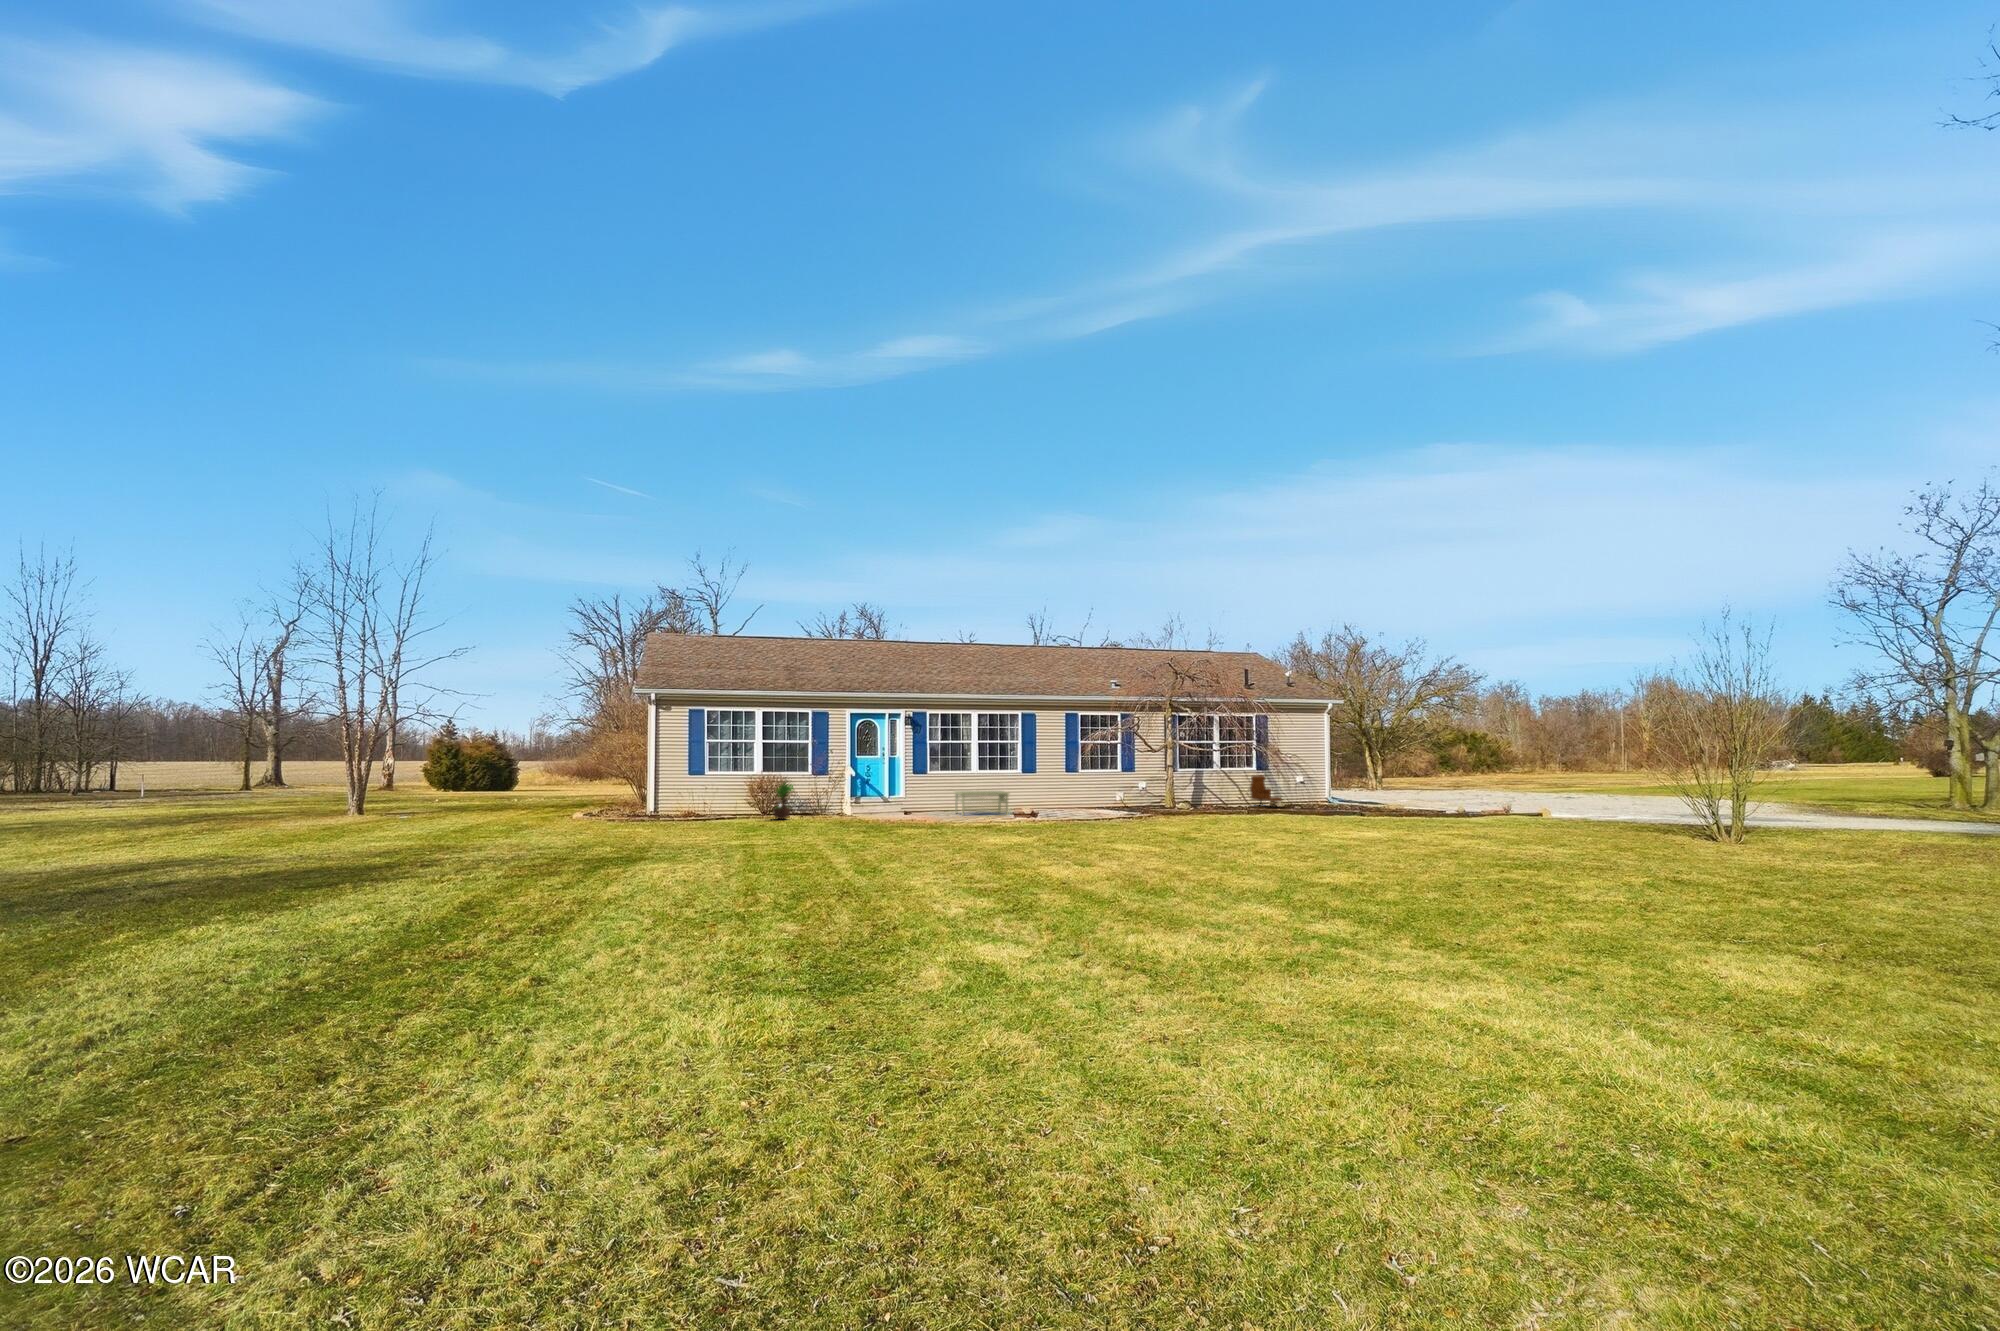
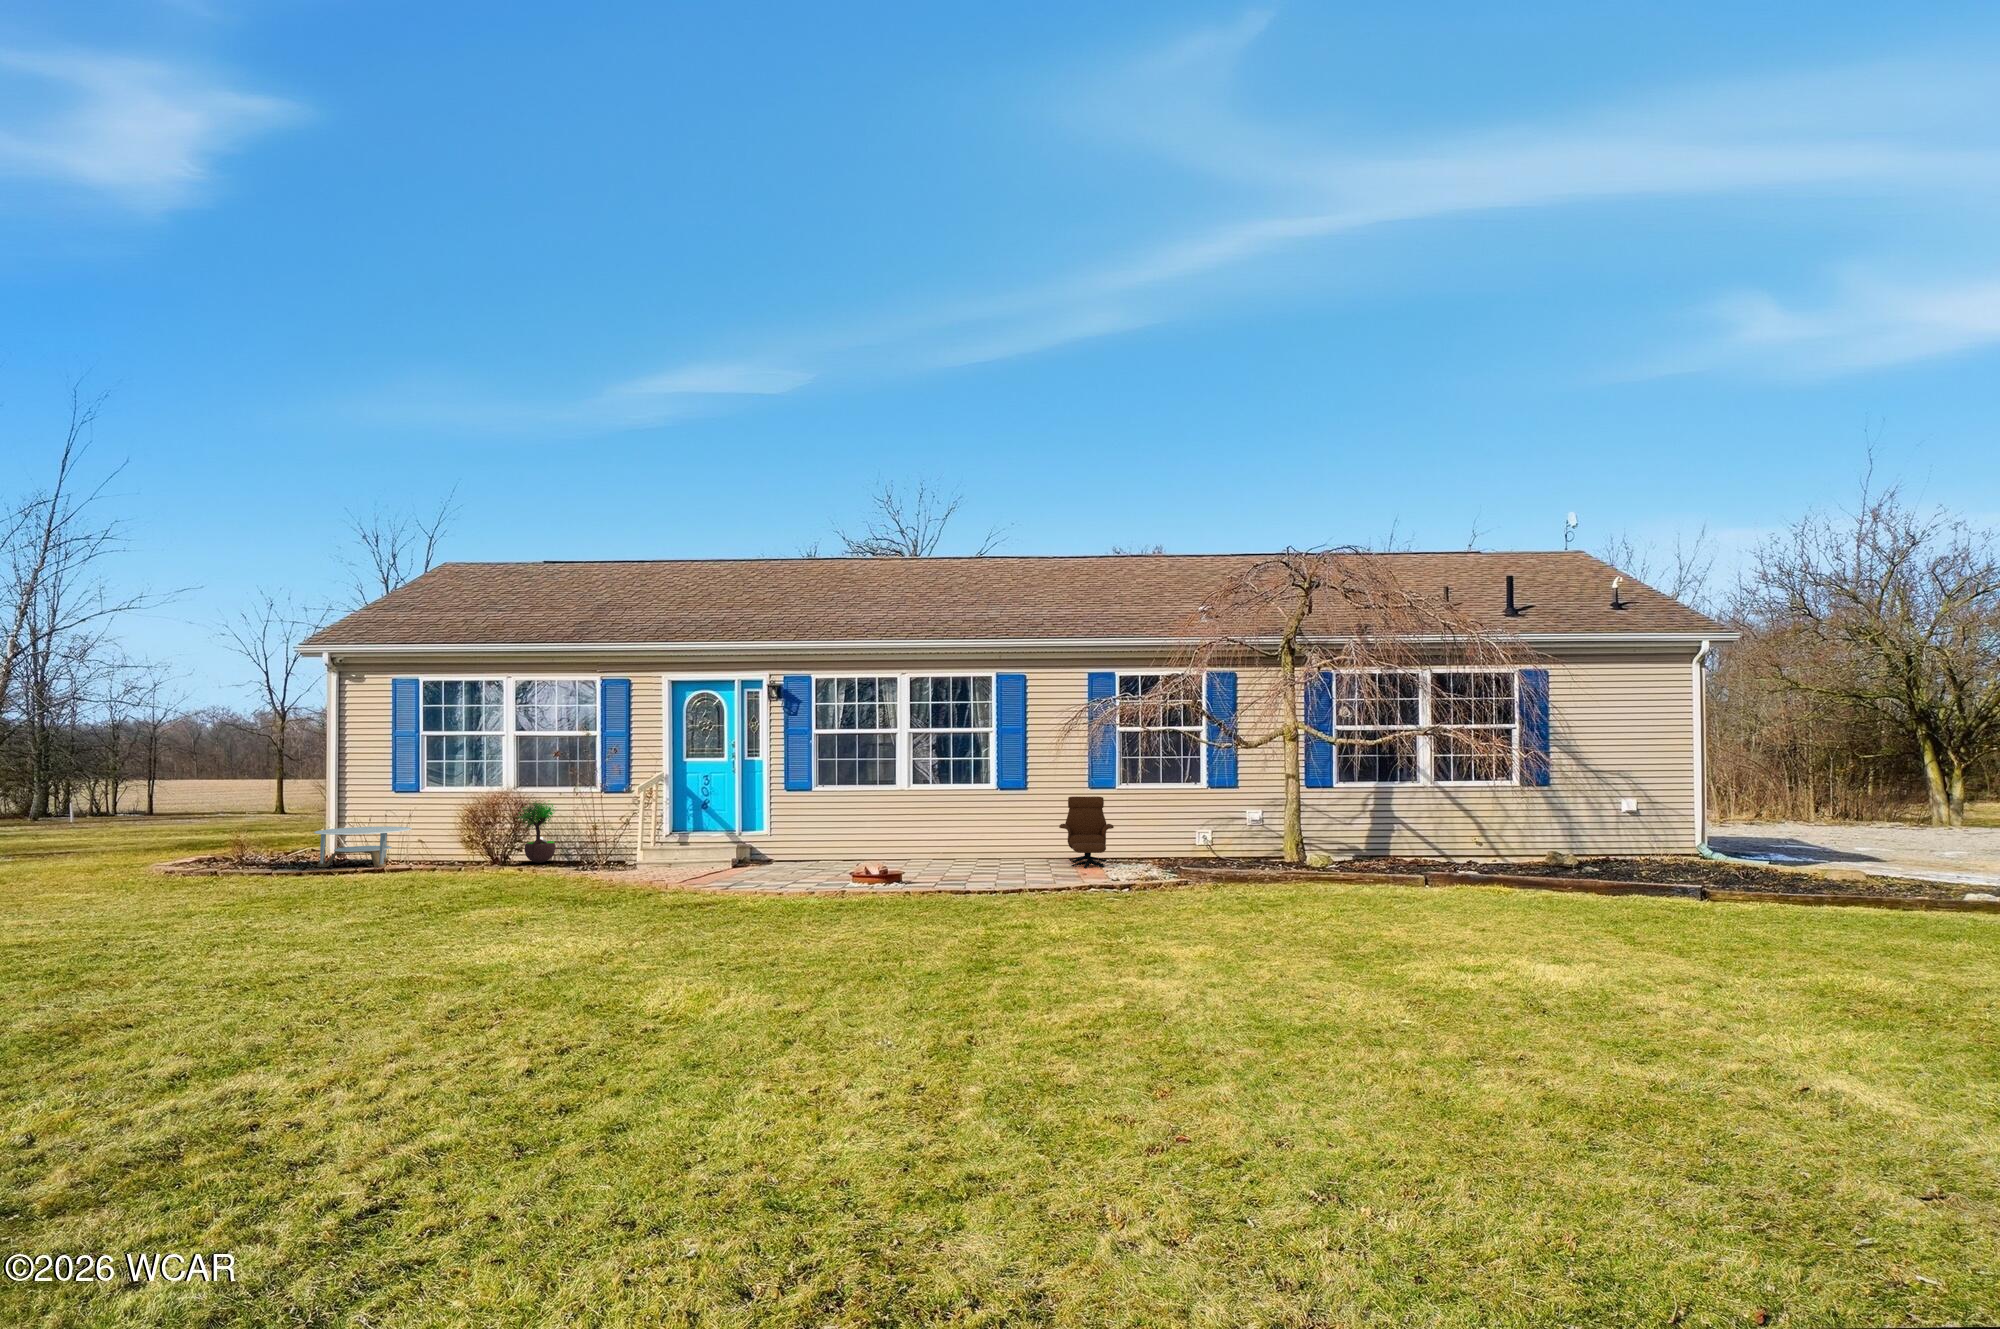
lounge chair: present [1250,775,1282,808] -> present [1059,796,1114,868]
storage bench: present [954,791,1009,814] -> none [850,819,950,865]
round table: none [648,800,703,825] -> present [314,826,412,868]

